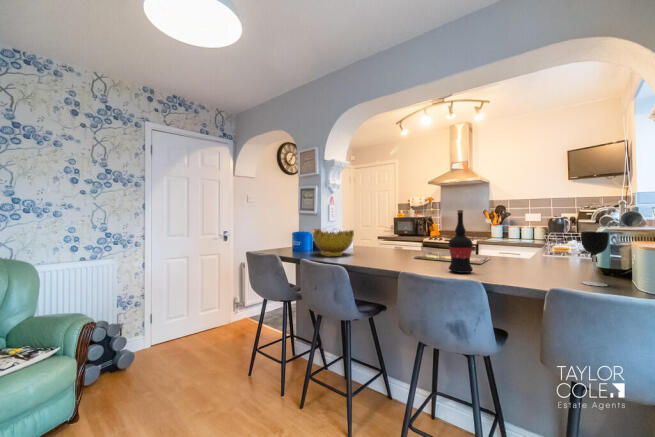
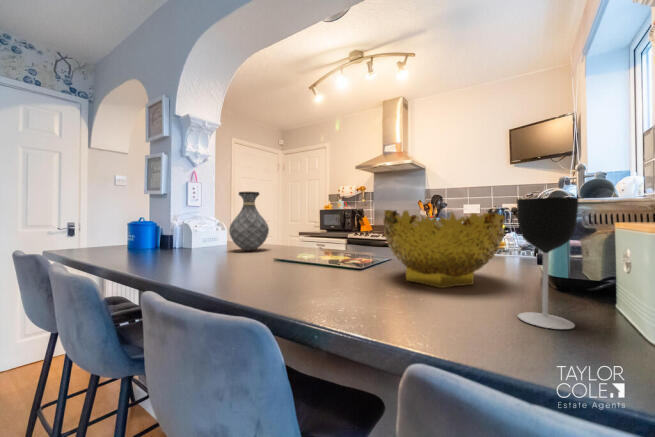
wine bottle: present [449,210,473,273] -> none [277,164,321,292]
vase: none [368,213,394,252] -> present [229,192,269,250]
decorative bowl: present [313,229,354,257] -> present [383,210,505,288]

